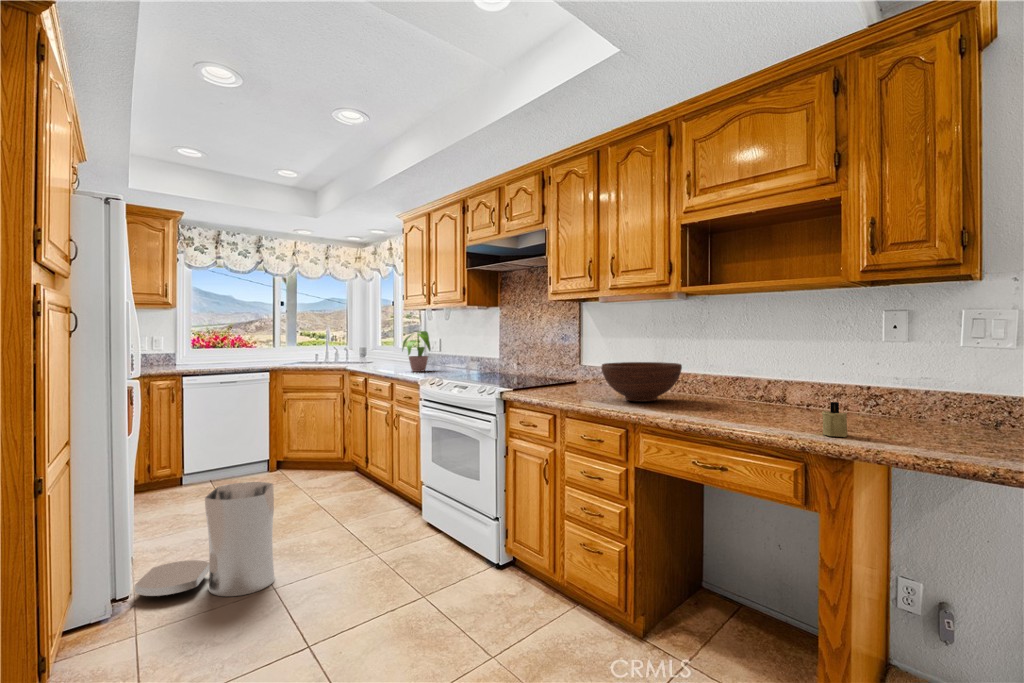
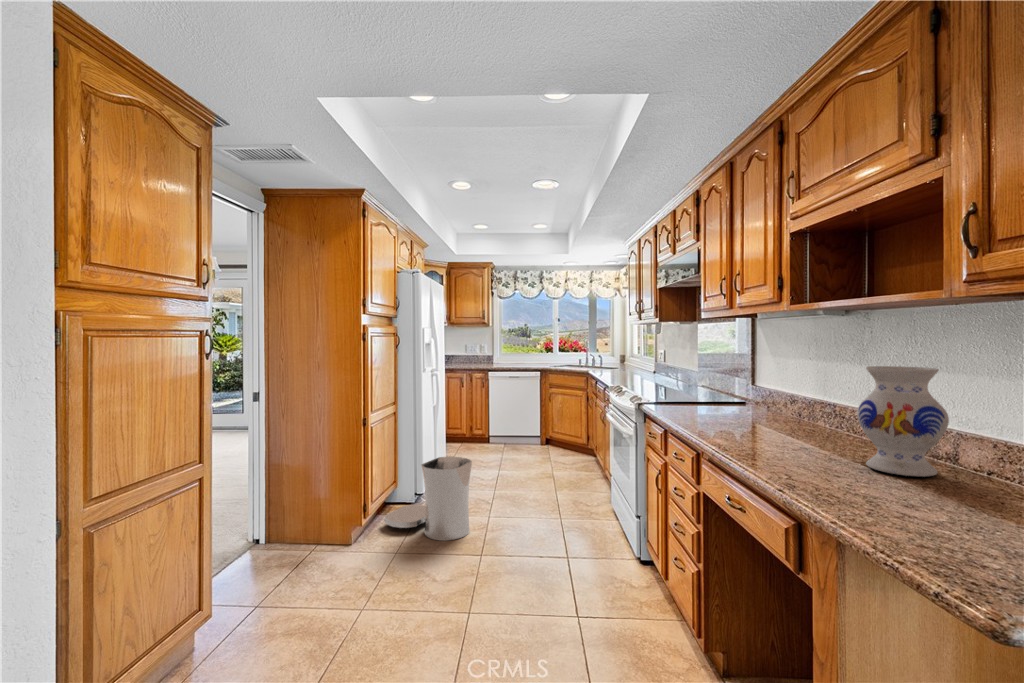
potted plant: present [402,331,431,372] -> none [613,344,652,379]
vase: none [737,334,795,412] -> present [857,366,949,477]
fruit bowl: present [602,362,682,402] -> none [715,388,814,436]
candle: present [822,402,848,437] -> none [892,480,941,538]

